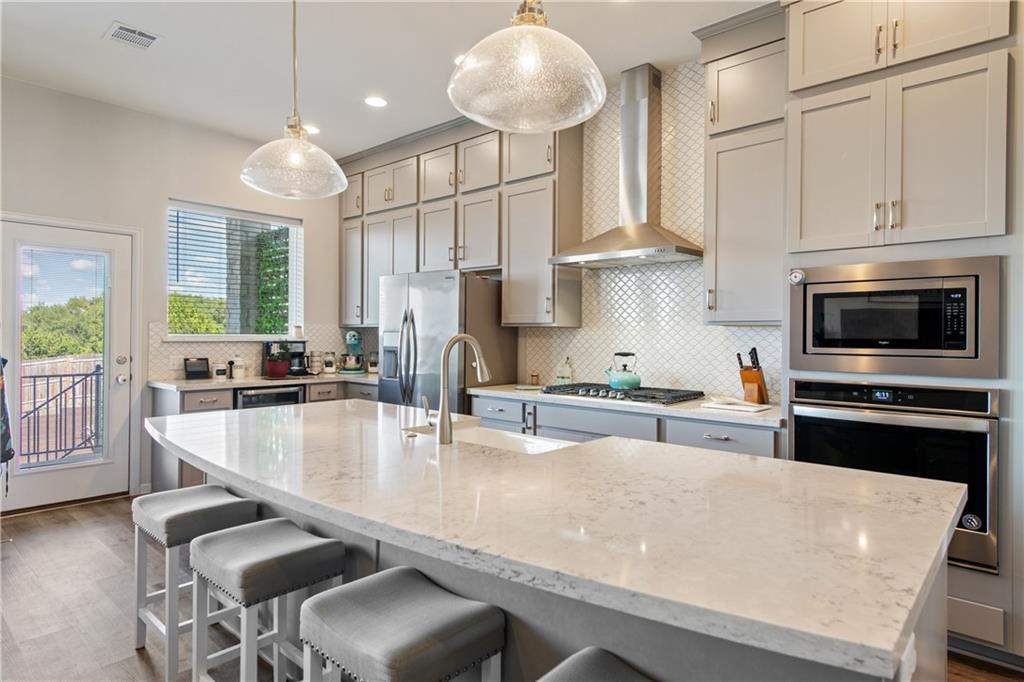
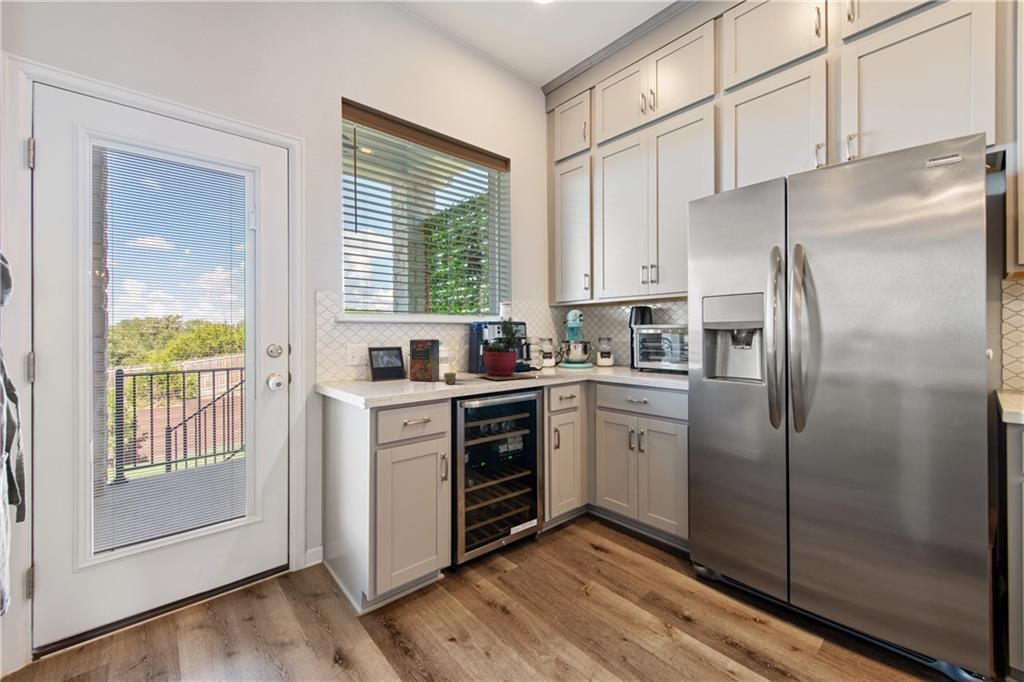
cereal box: none [212,353,242,381] -> present [409,339,456,384]

